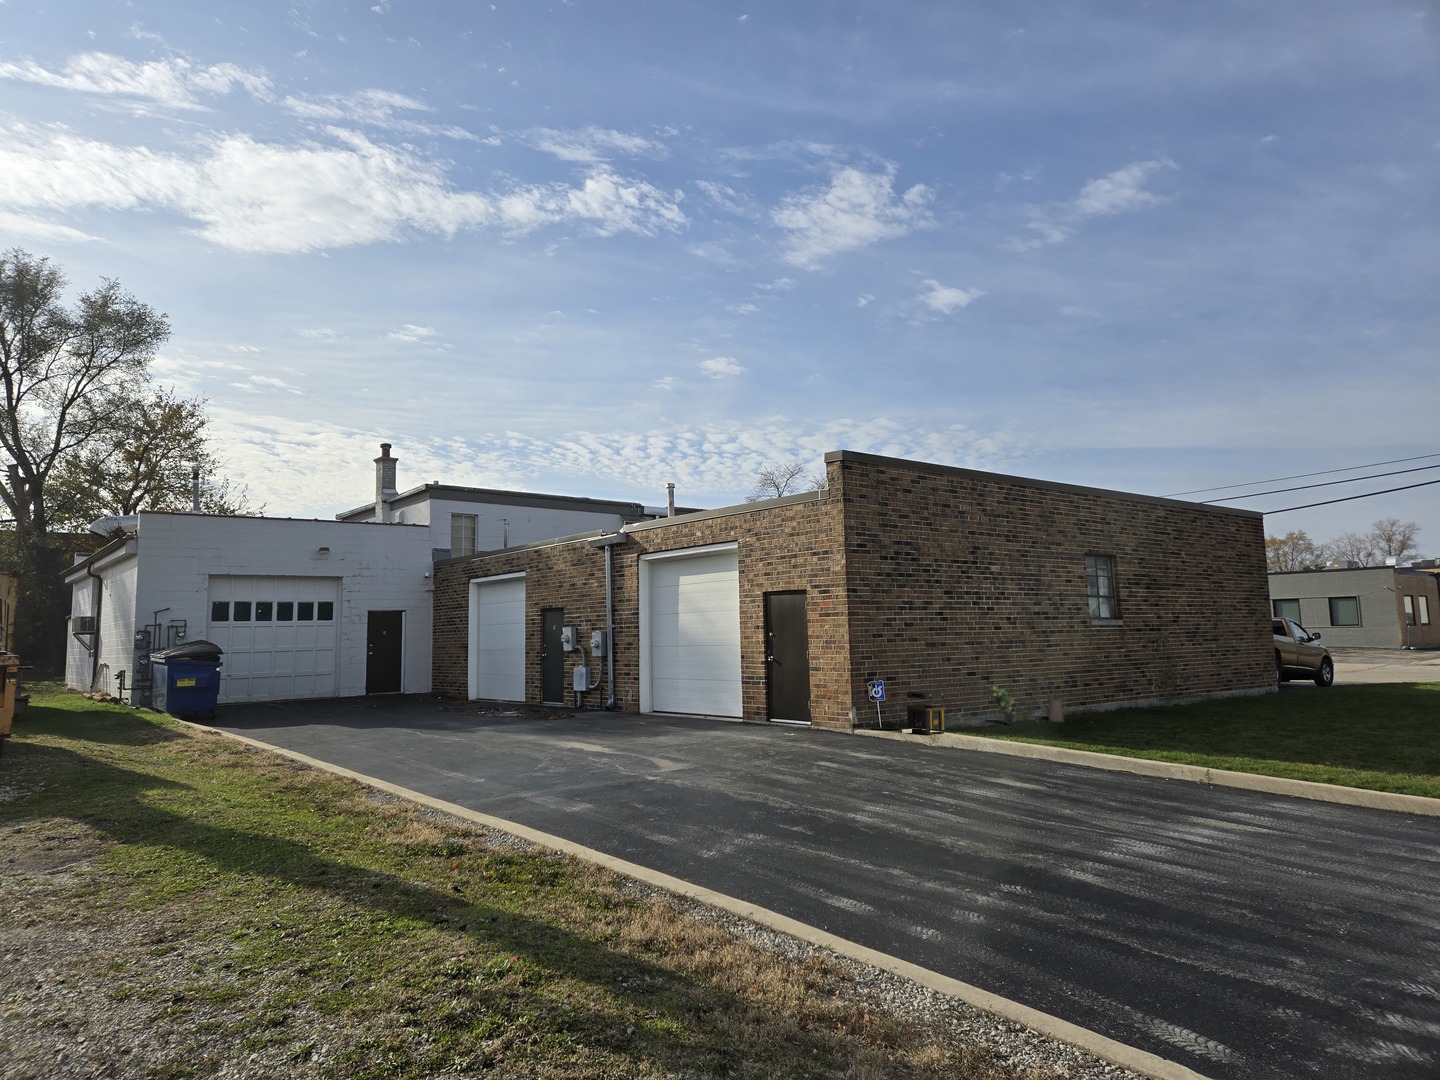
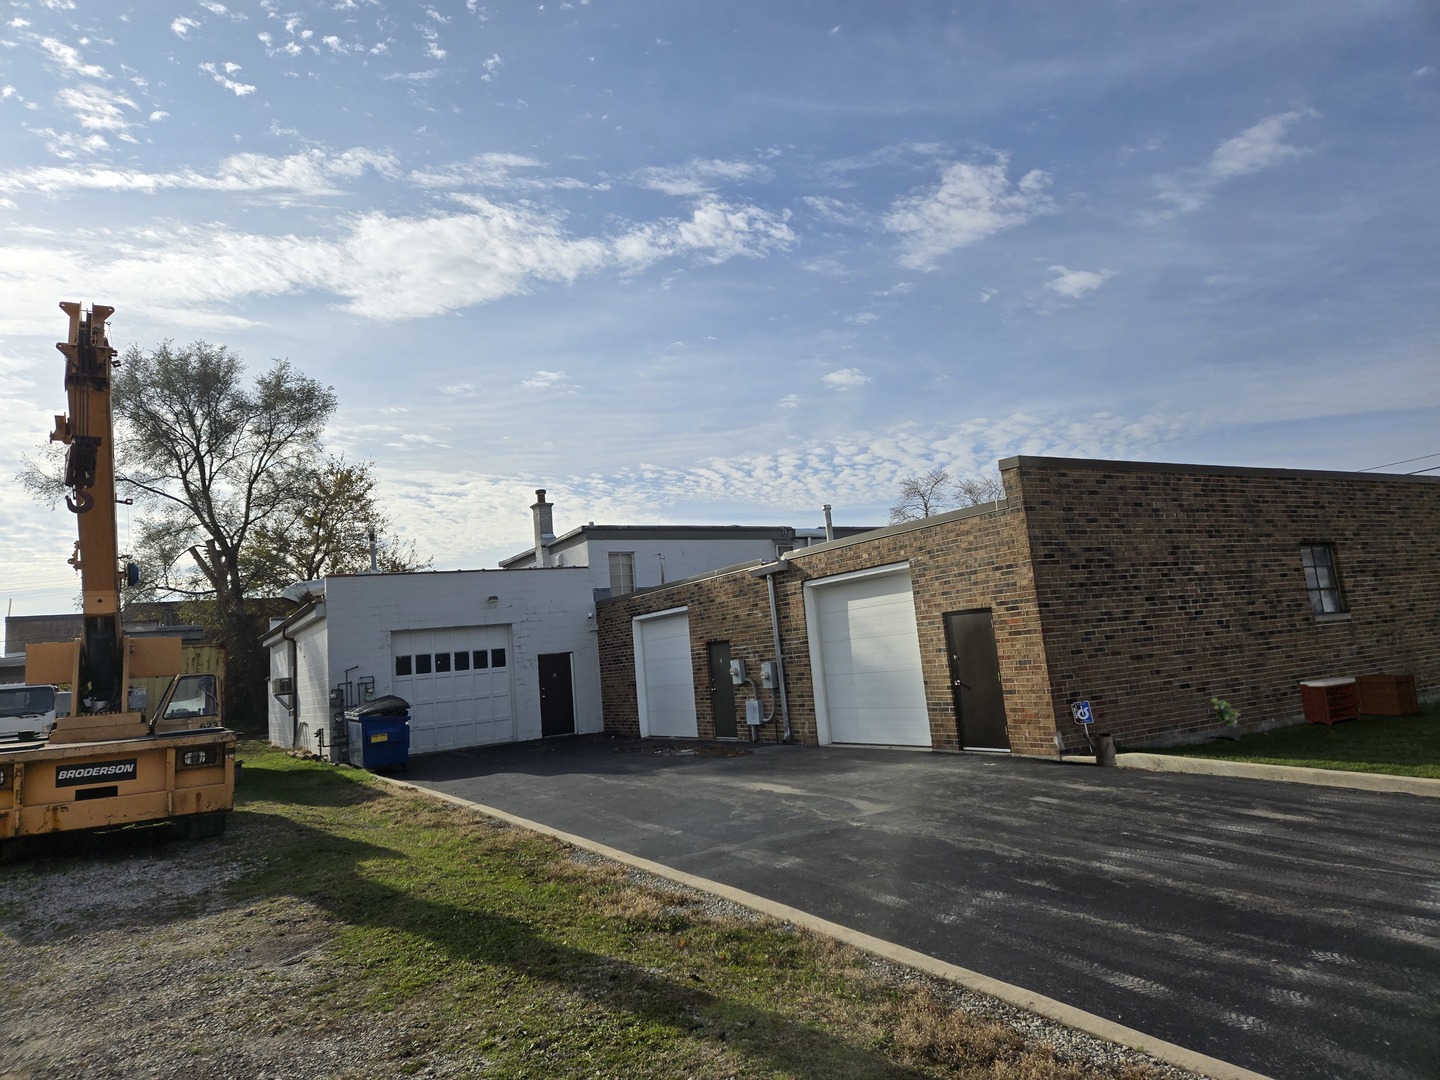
bench: none [1070,675,1120,716] -> present [1298,678,1361,725]
wooden crate: none [1119,675,1169,711] -> present [1354,675,1420,715]
toolbox: present [906,690,946,735] -> none [1117,708,1167,758]
watering can: present [1034,691,1064,722] -> present [1082,725,1117,766]

